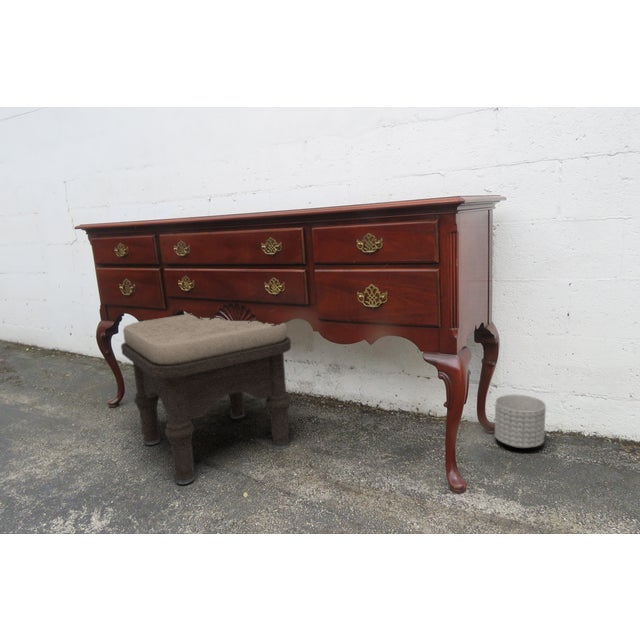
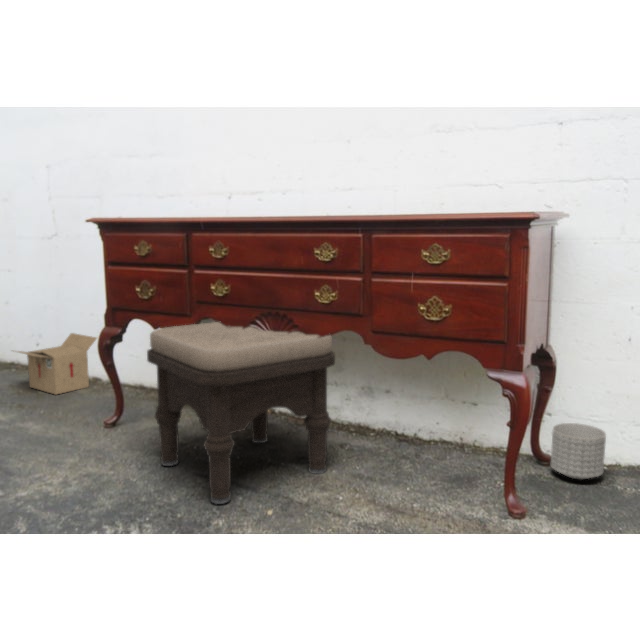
cardboard box: none [40,324,114,378] -> present [18,333,97,395]

